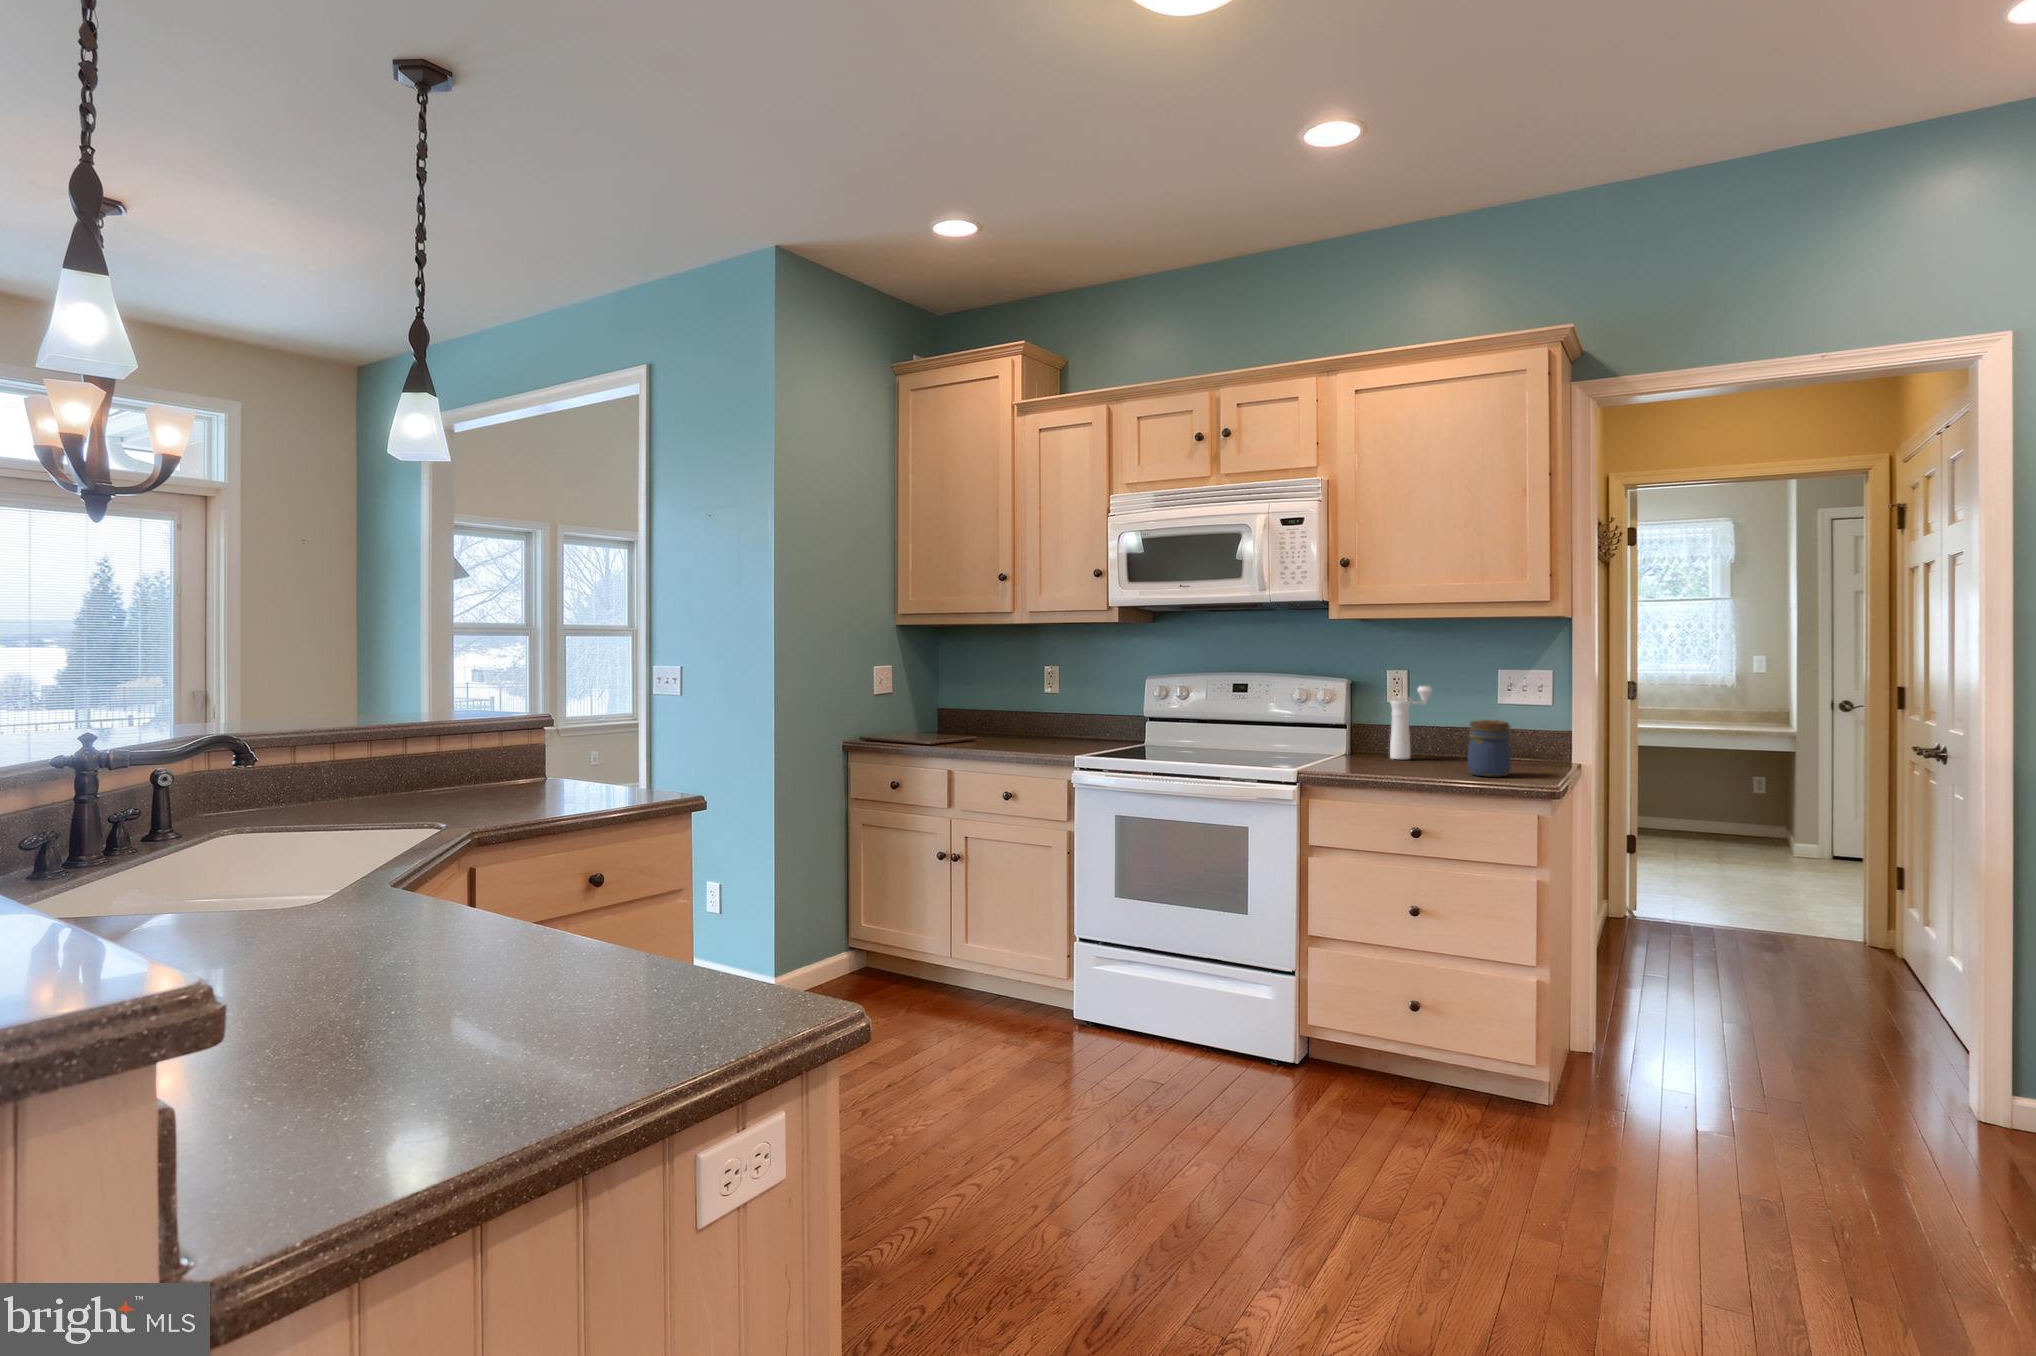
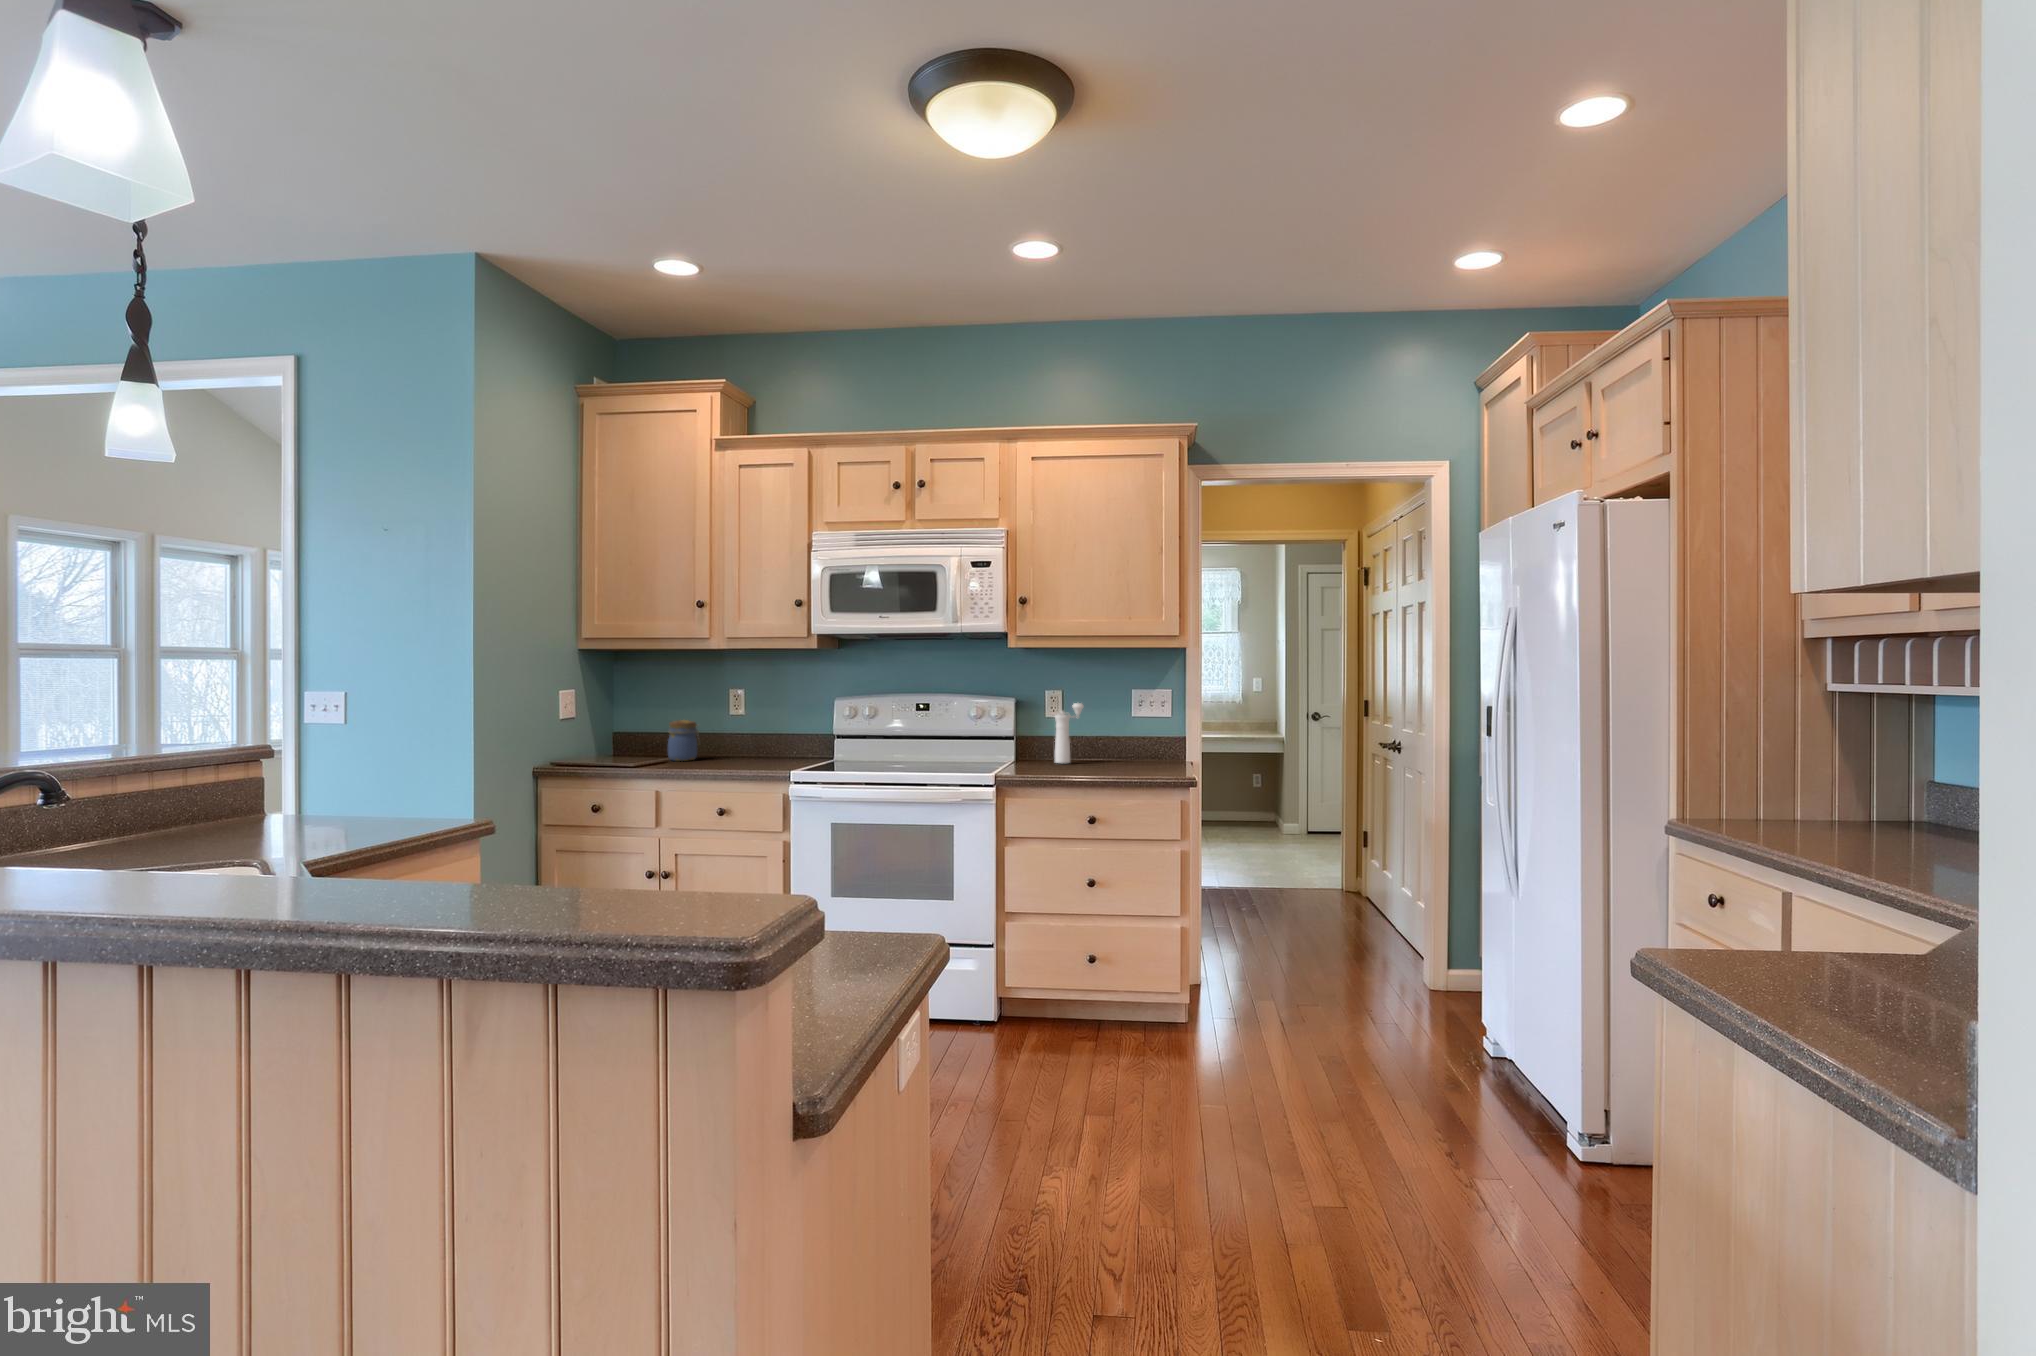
jar: present [1468,720,1512,776] -> present [668,720,700,761]

